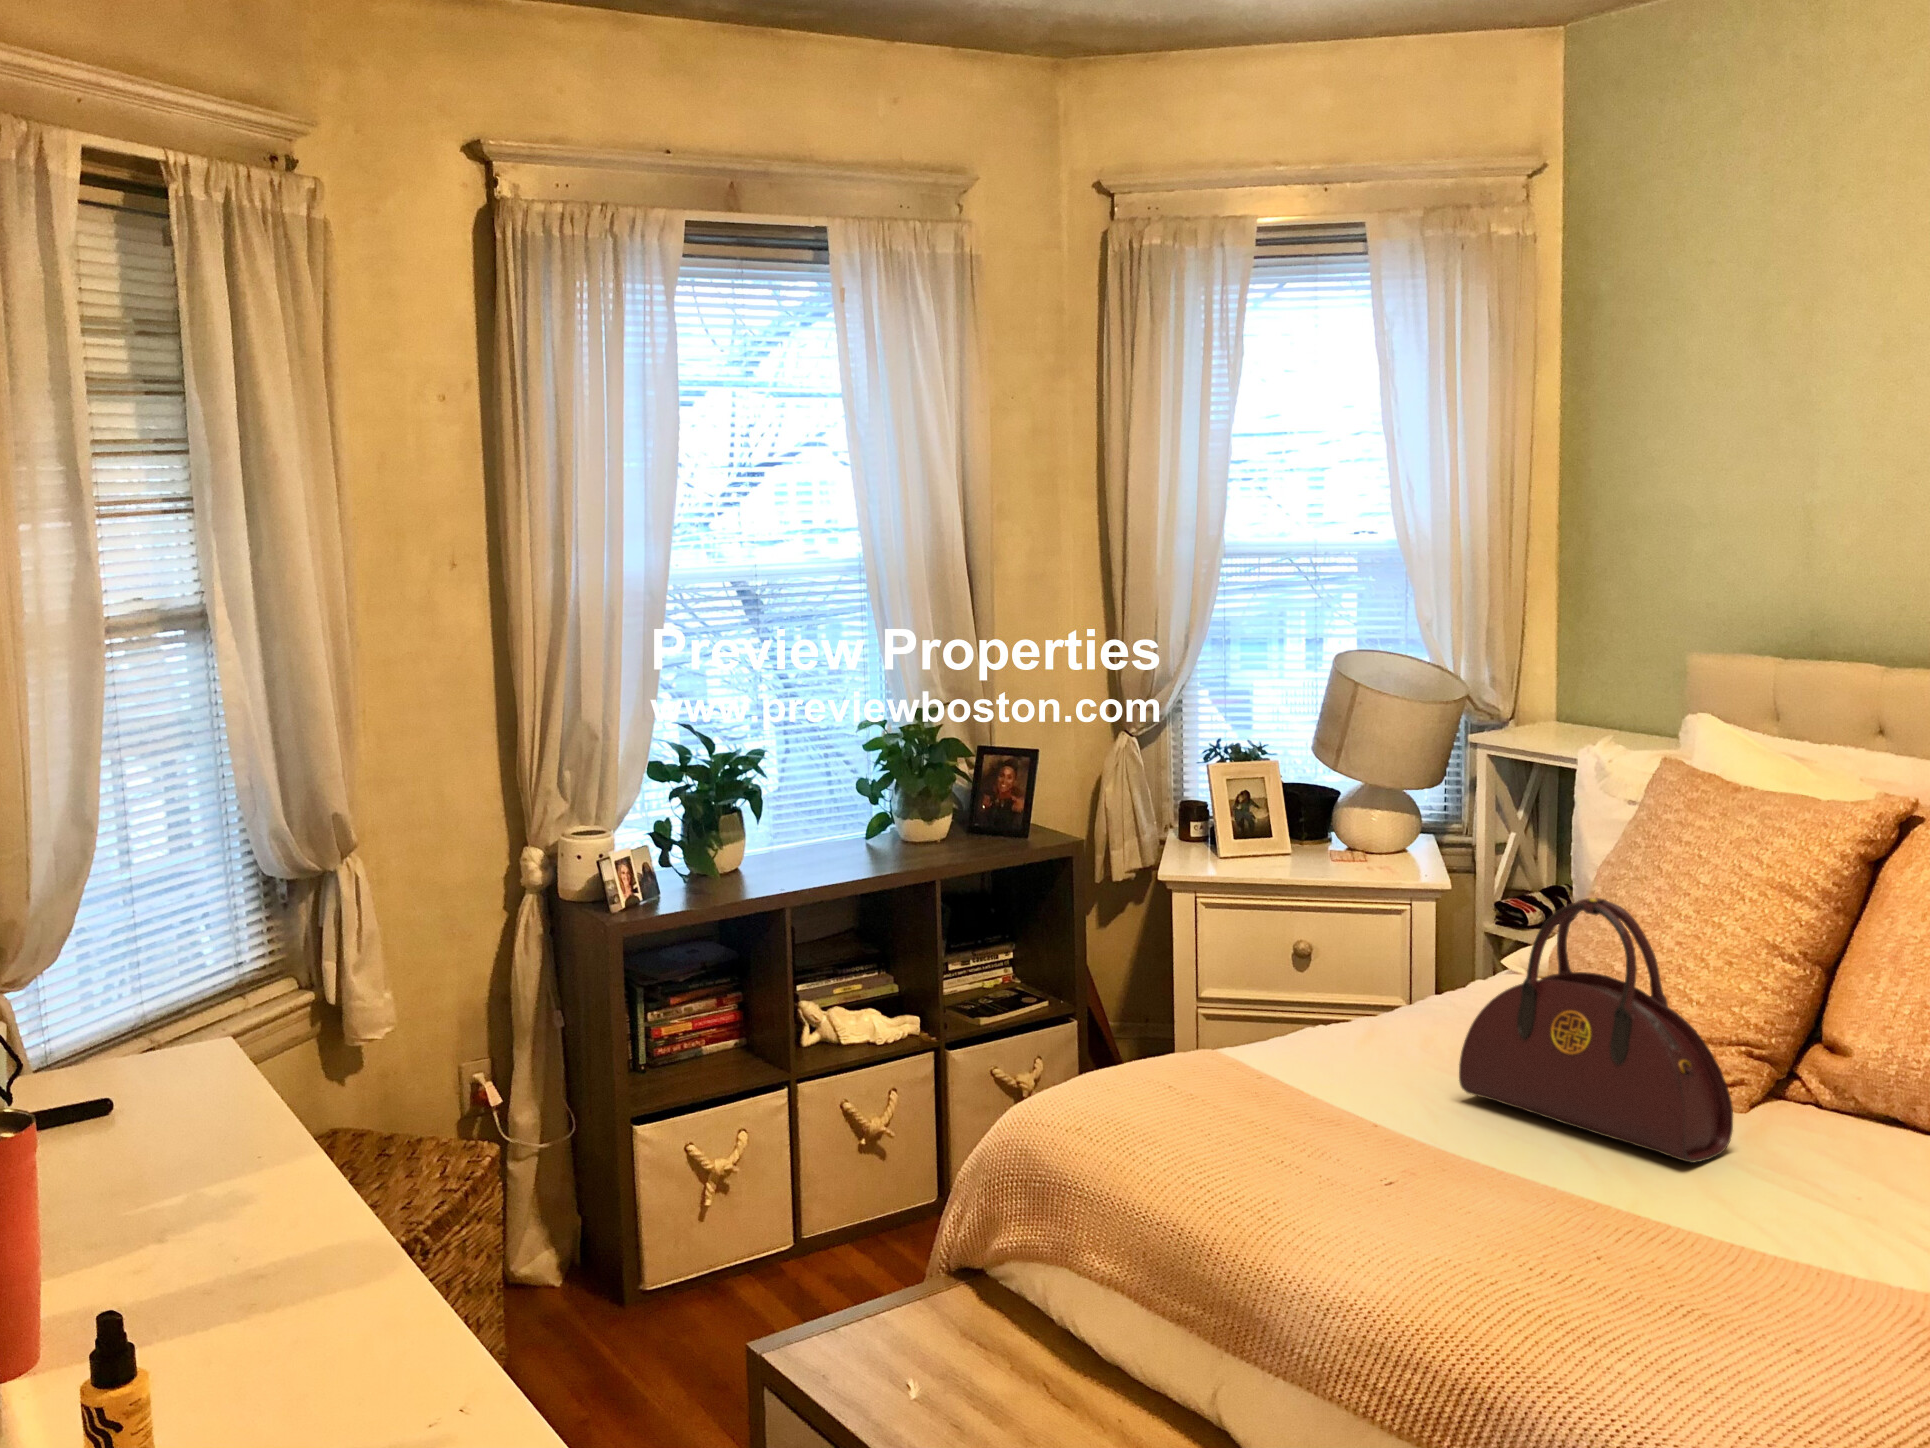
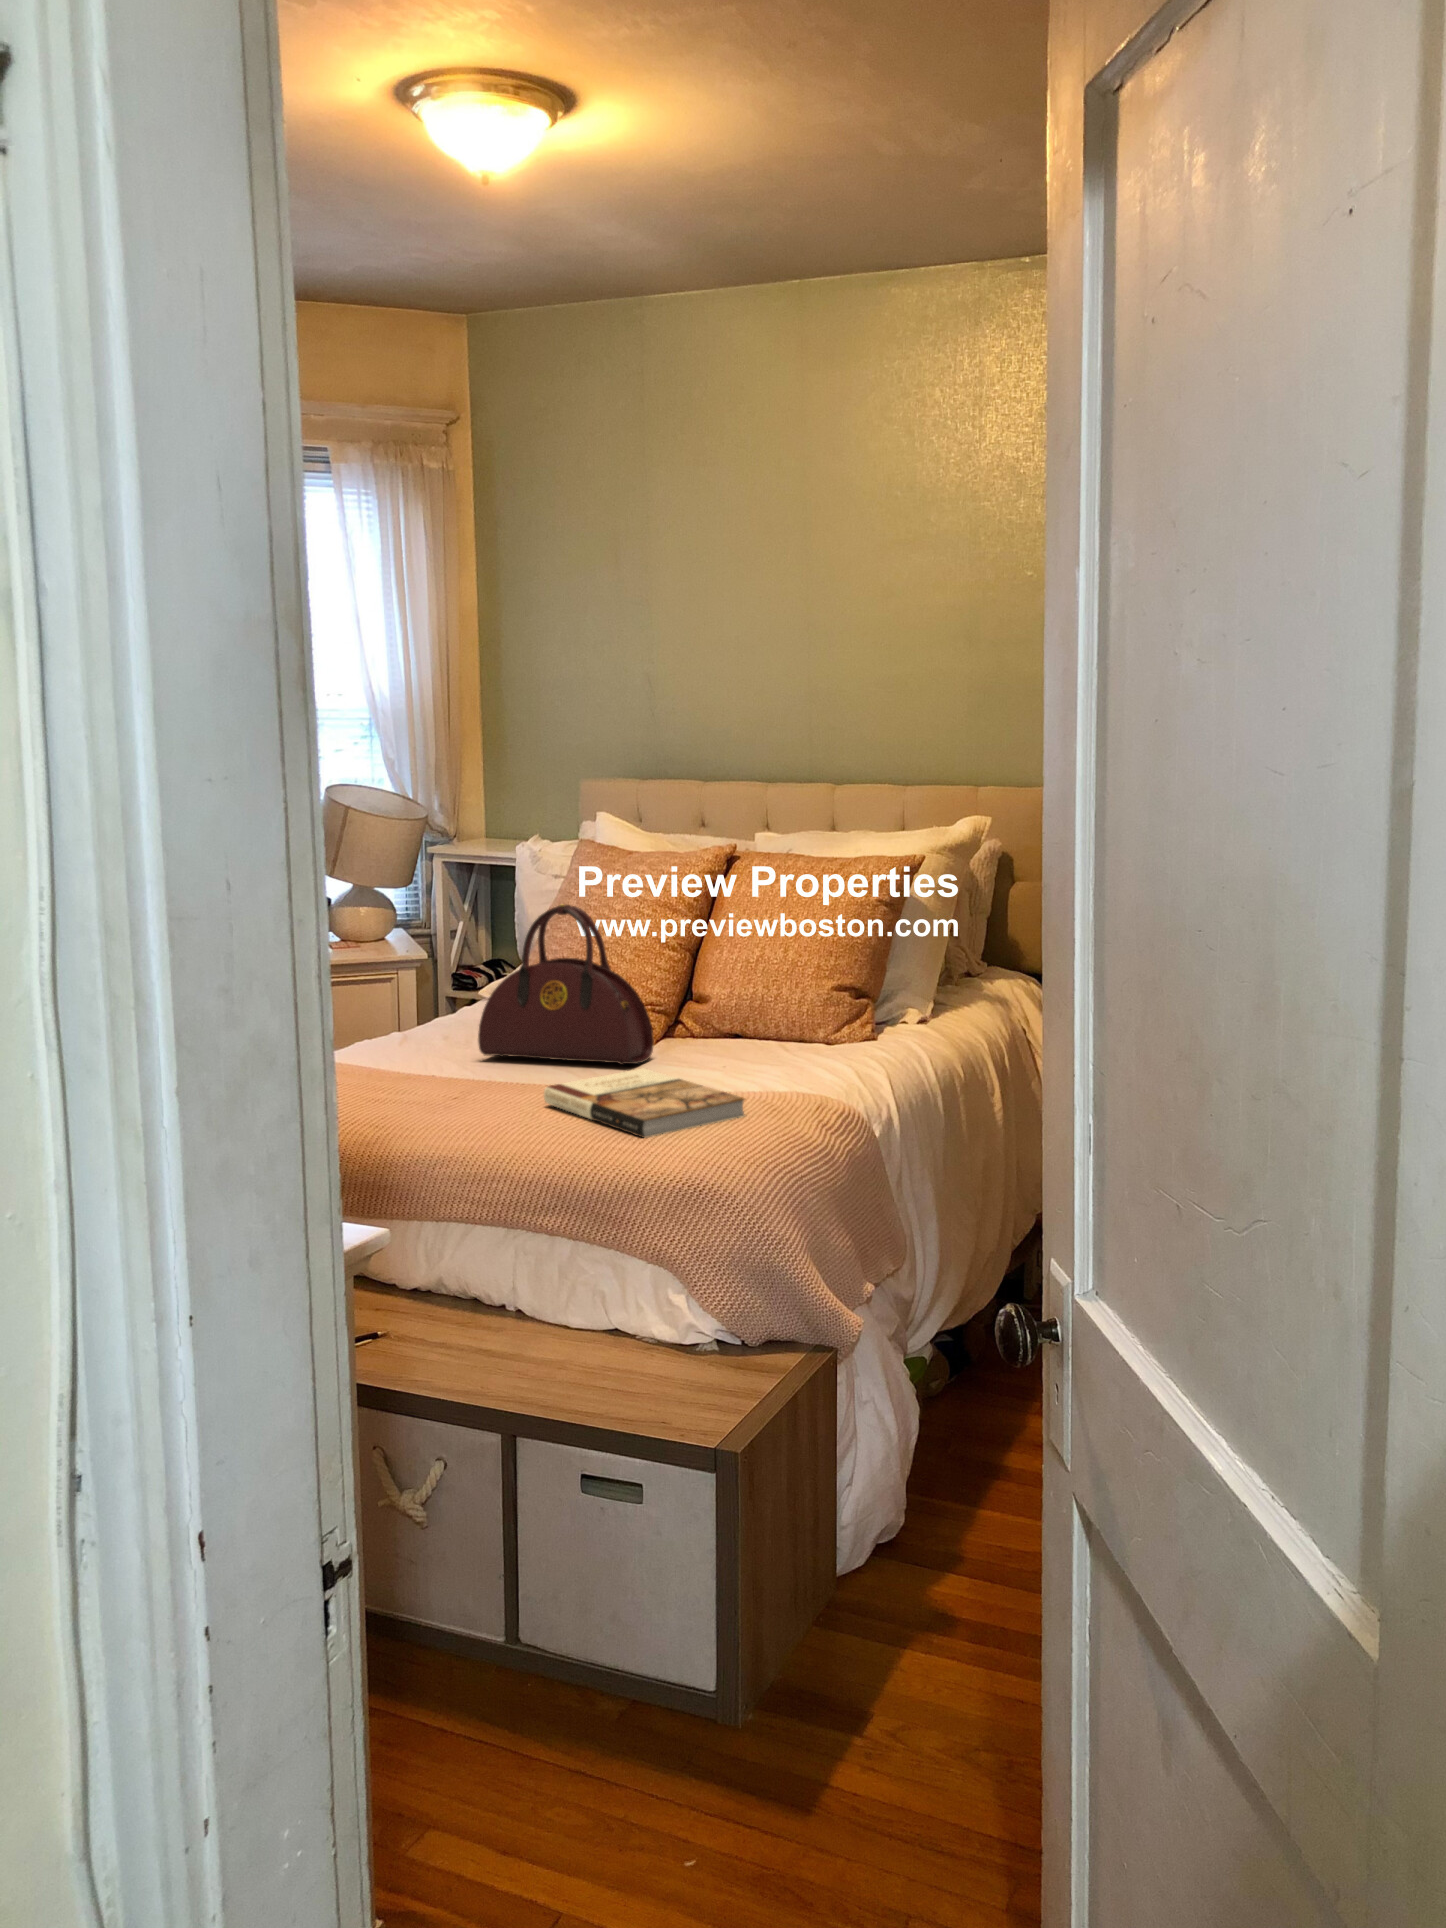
book: none [1517,1195,1863,1367] -> present [544,1068,745,1138]

